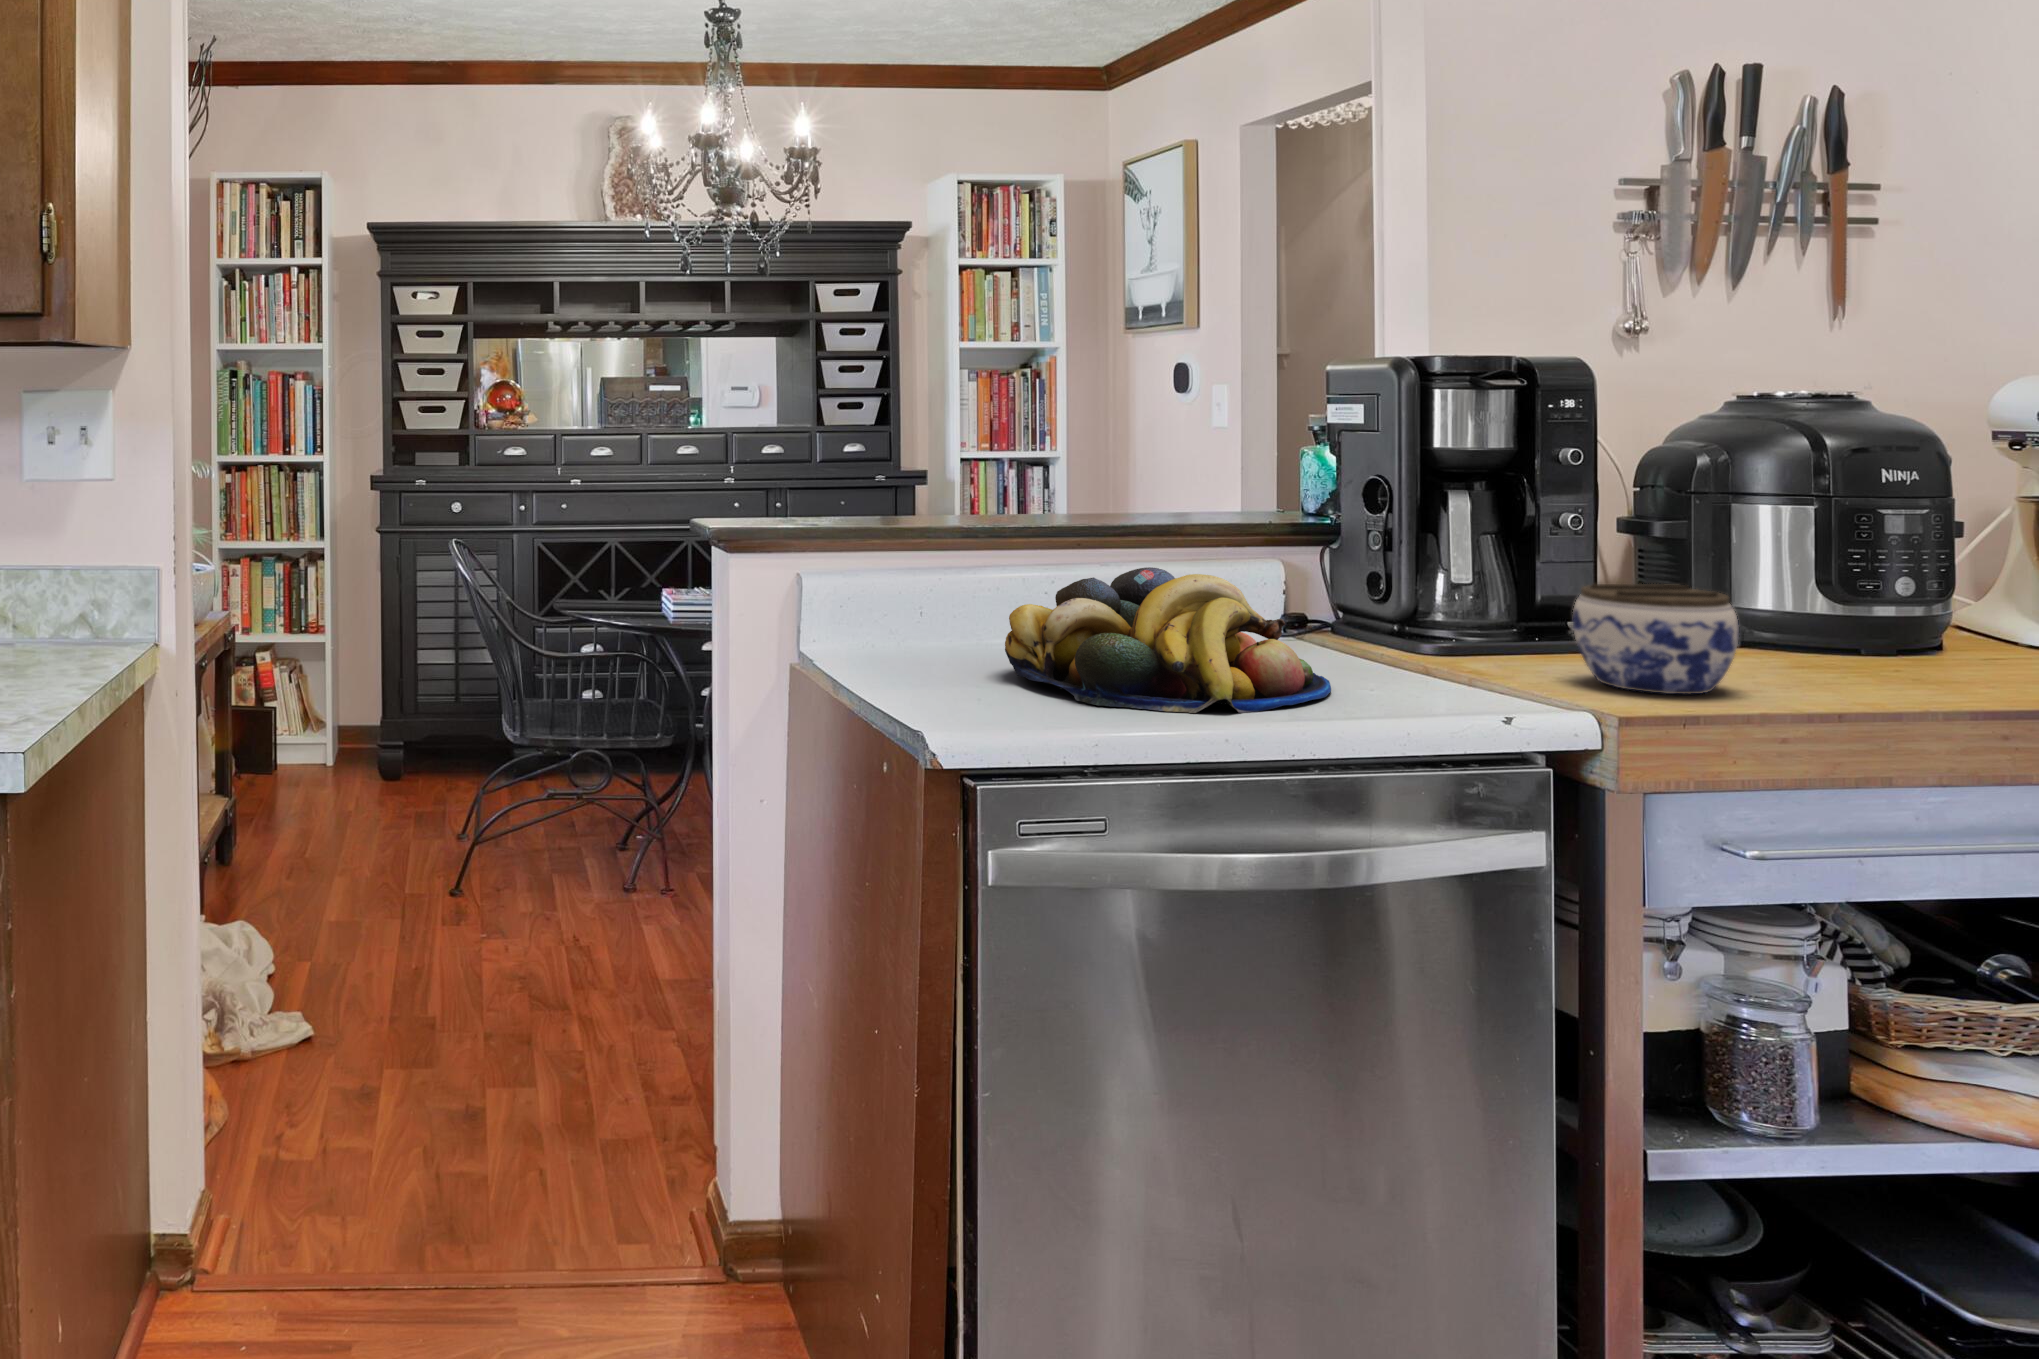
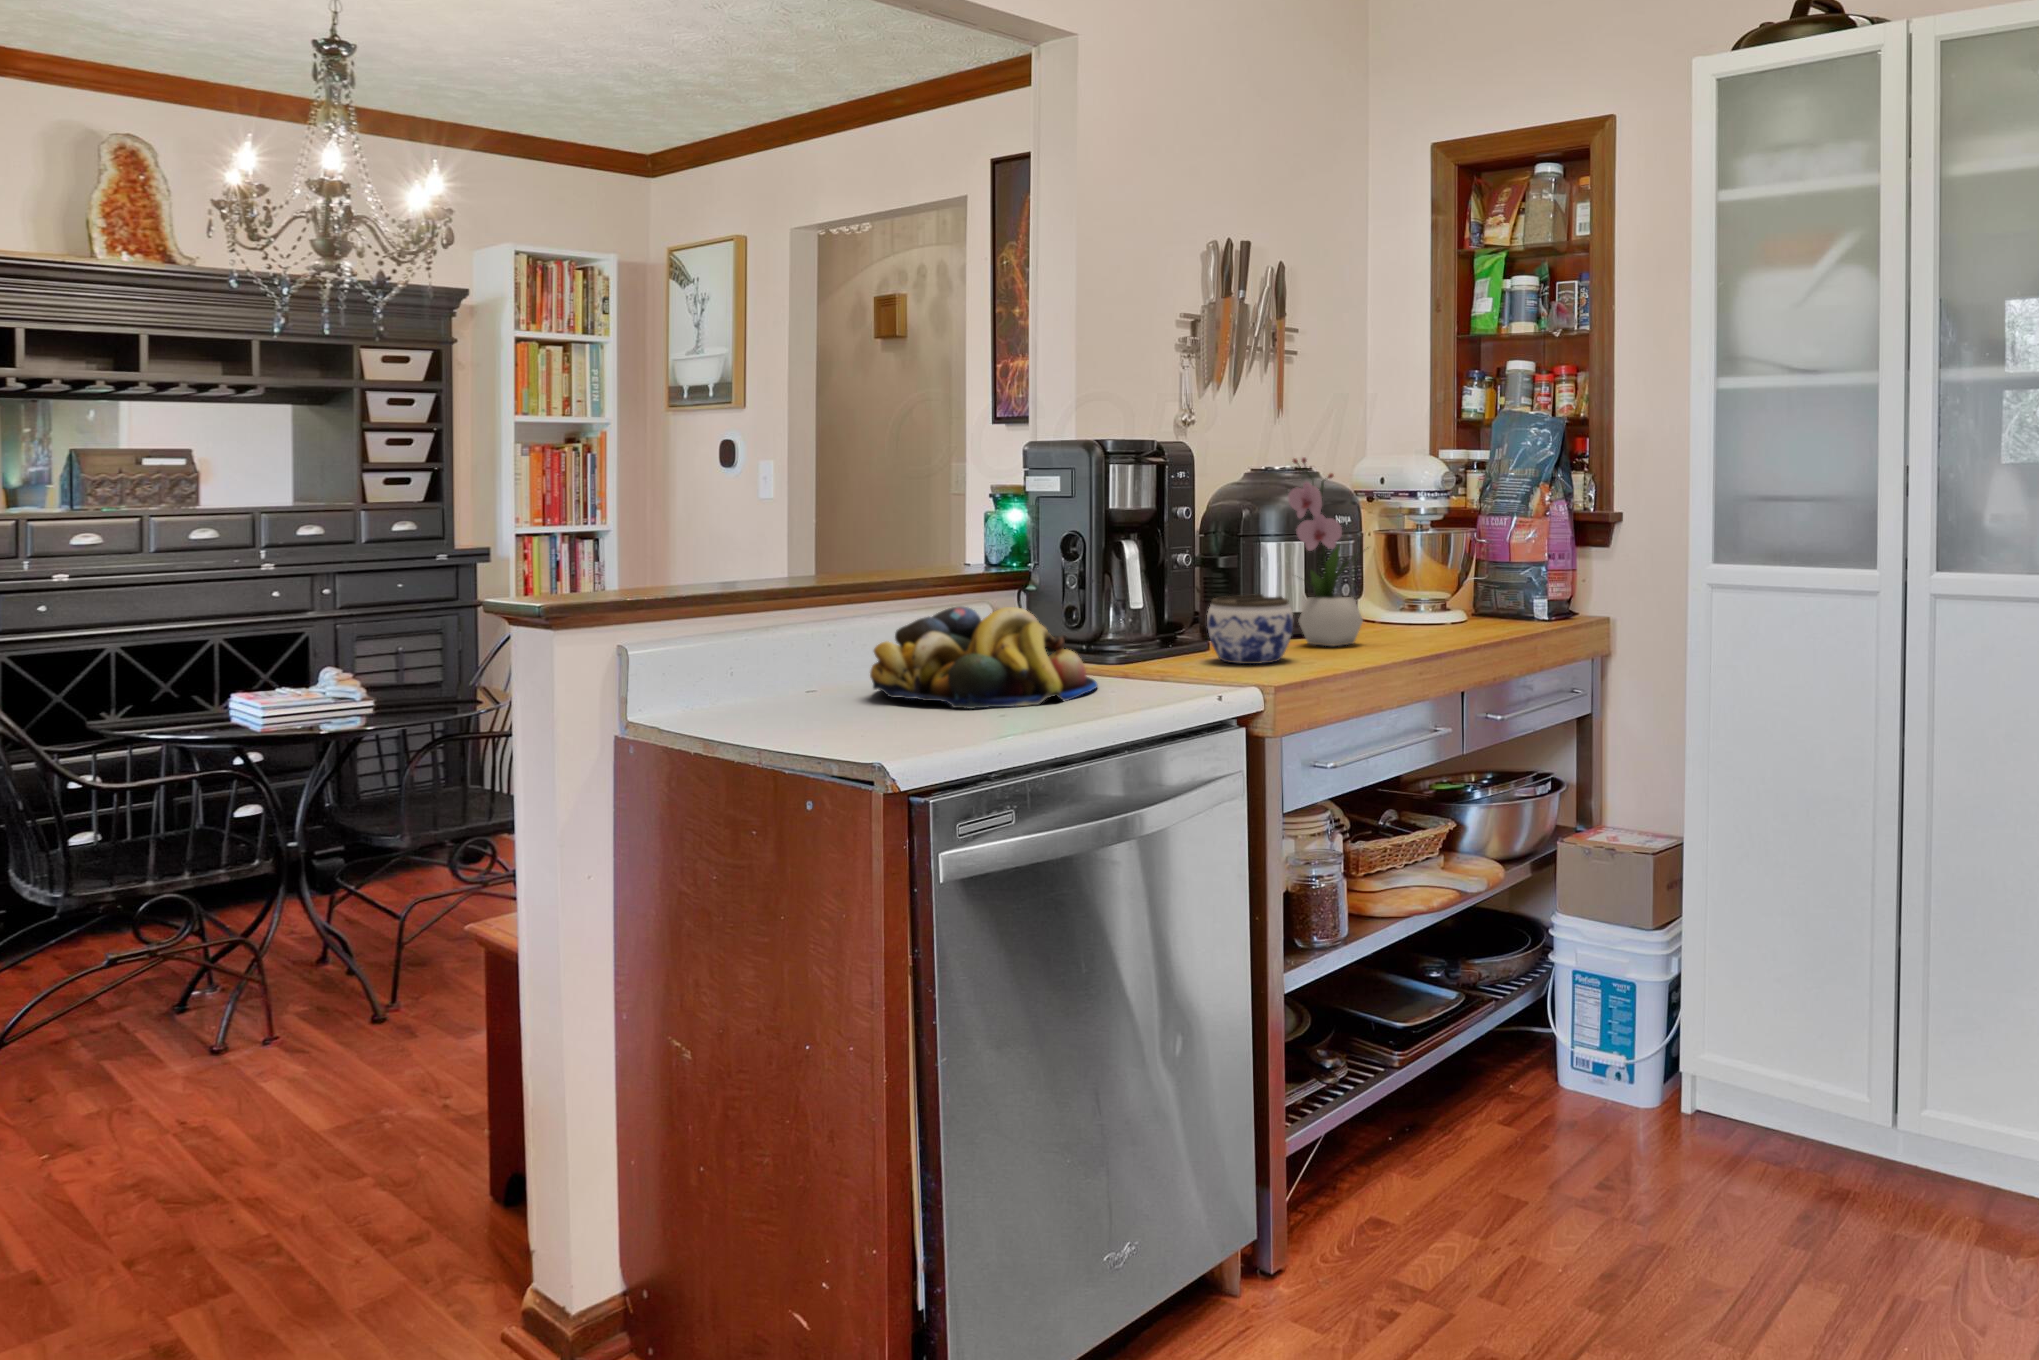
flower arrangement: none [1764,372,1950,680] -> present [1288,458,1368,647]

